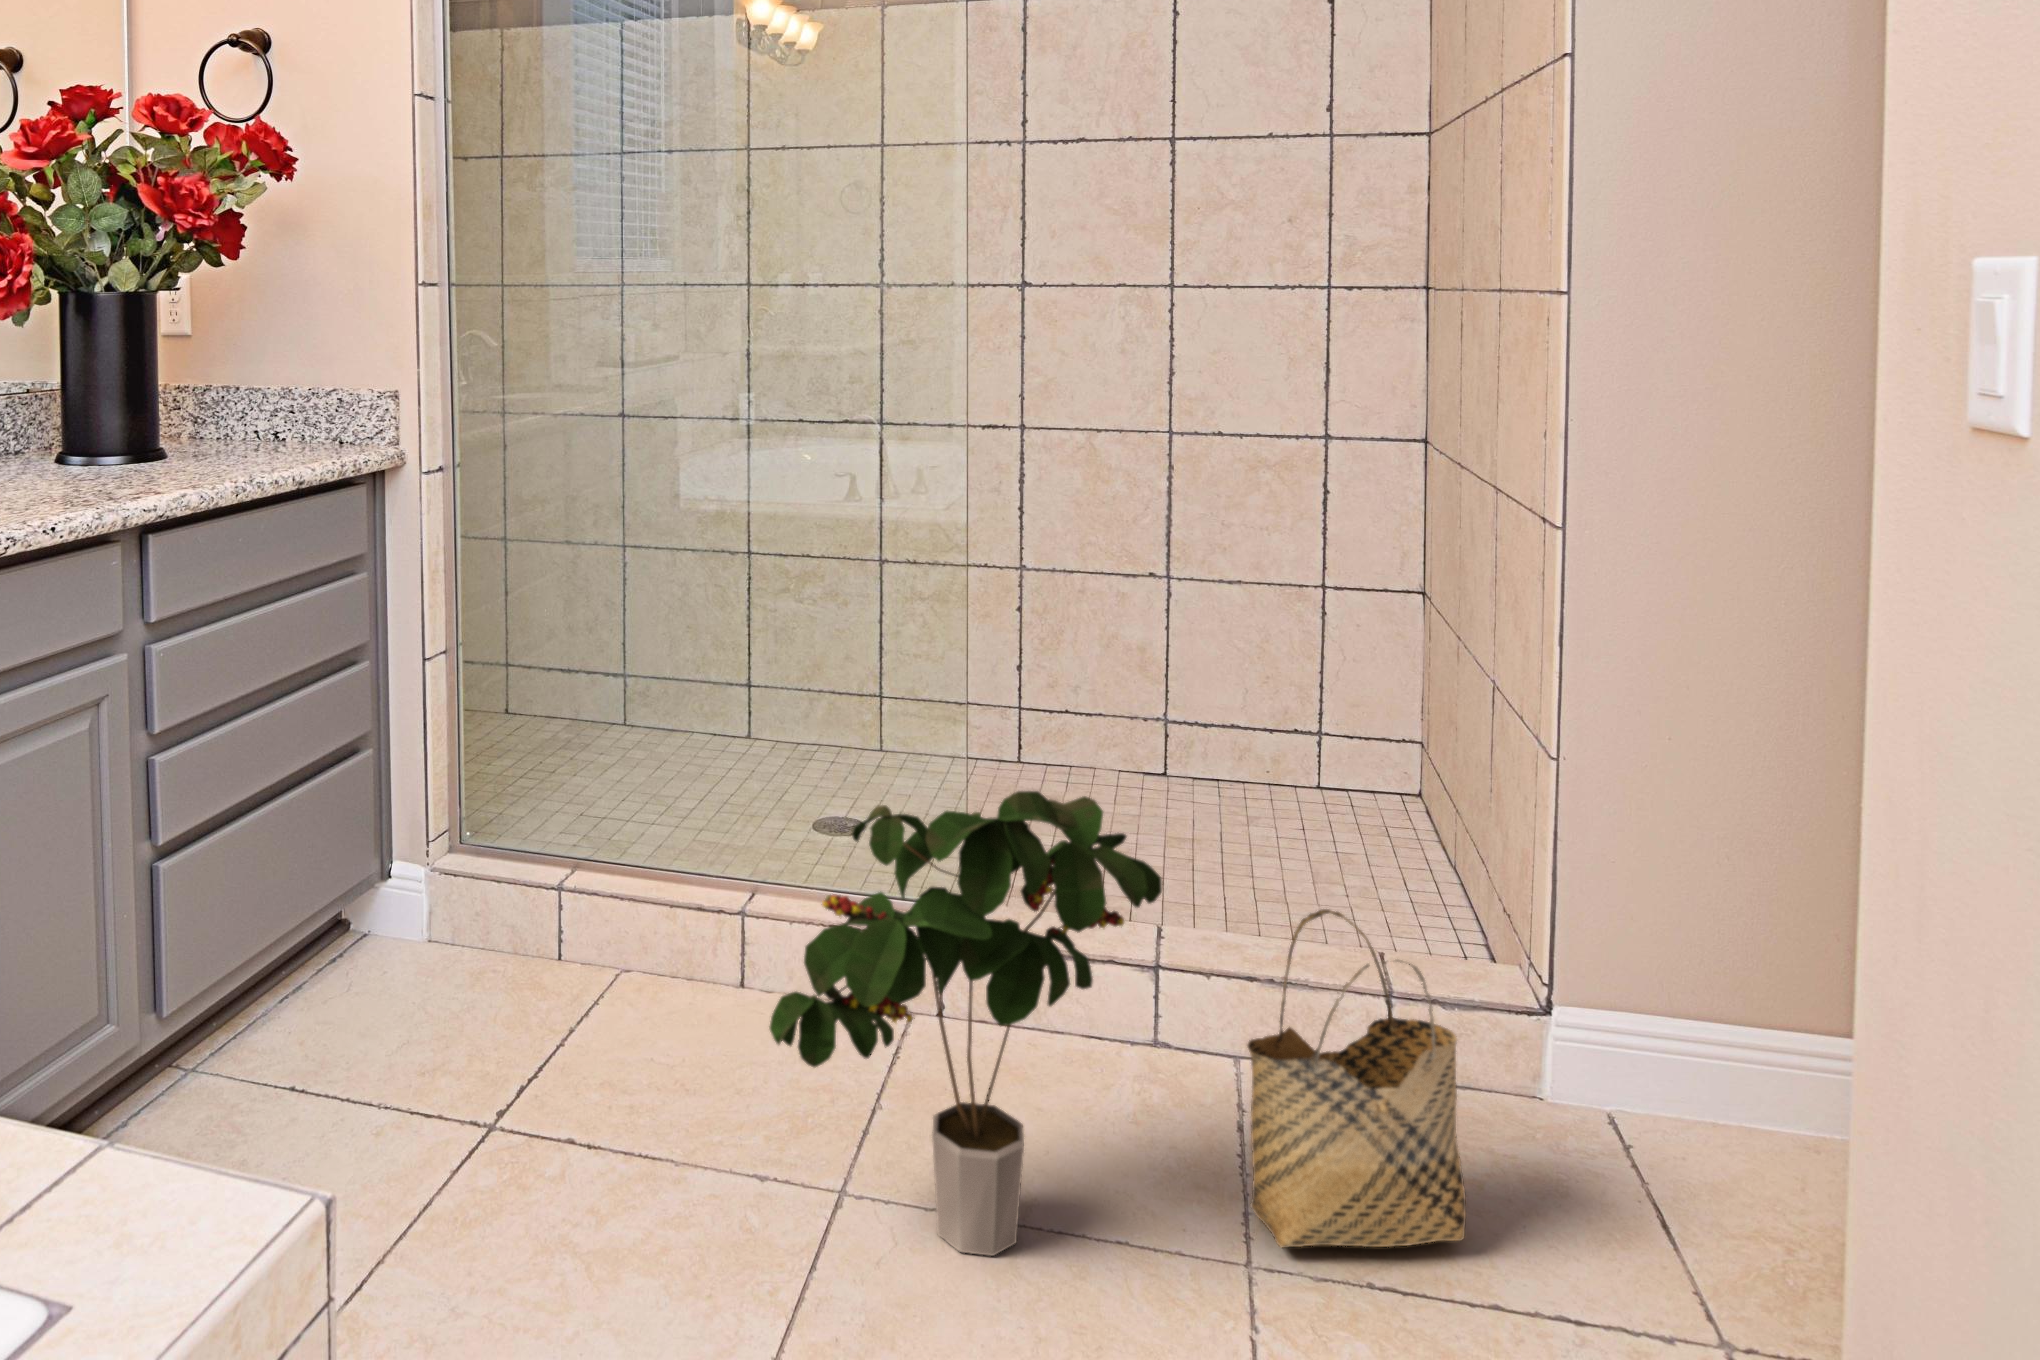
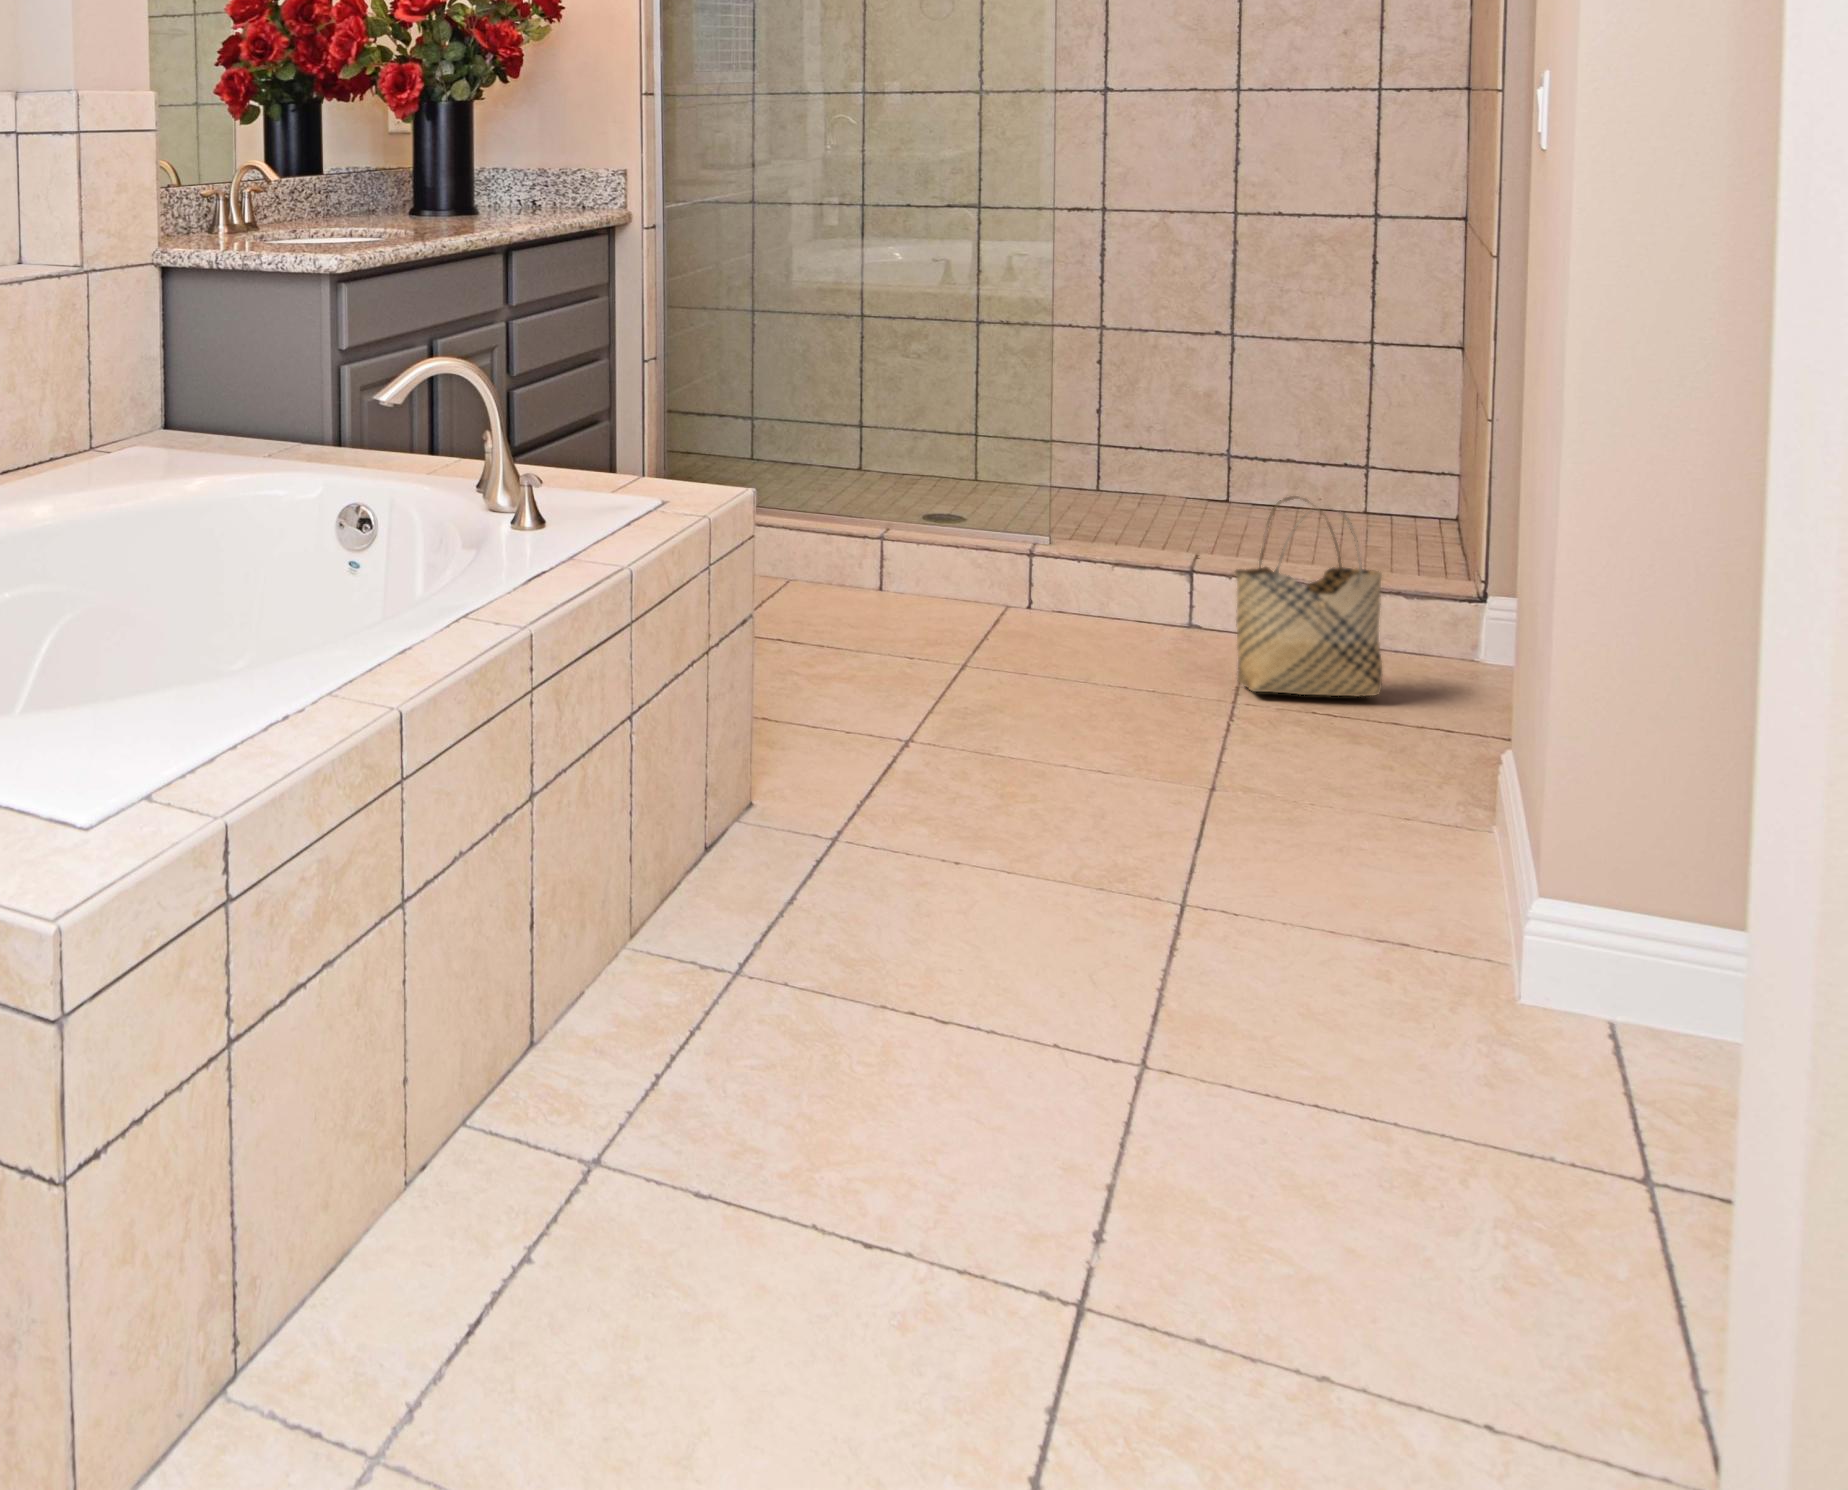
potted plant: present [769,791,1162,1256] -> none [918,408,1179,688]

